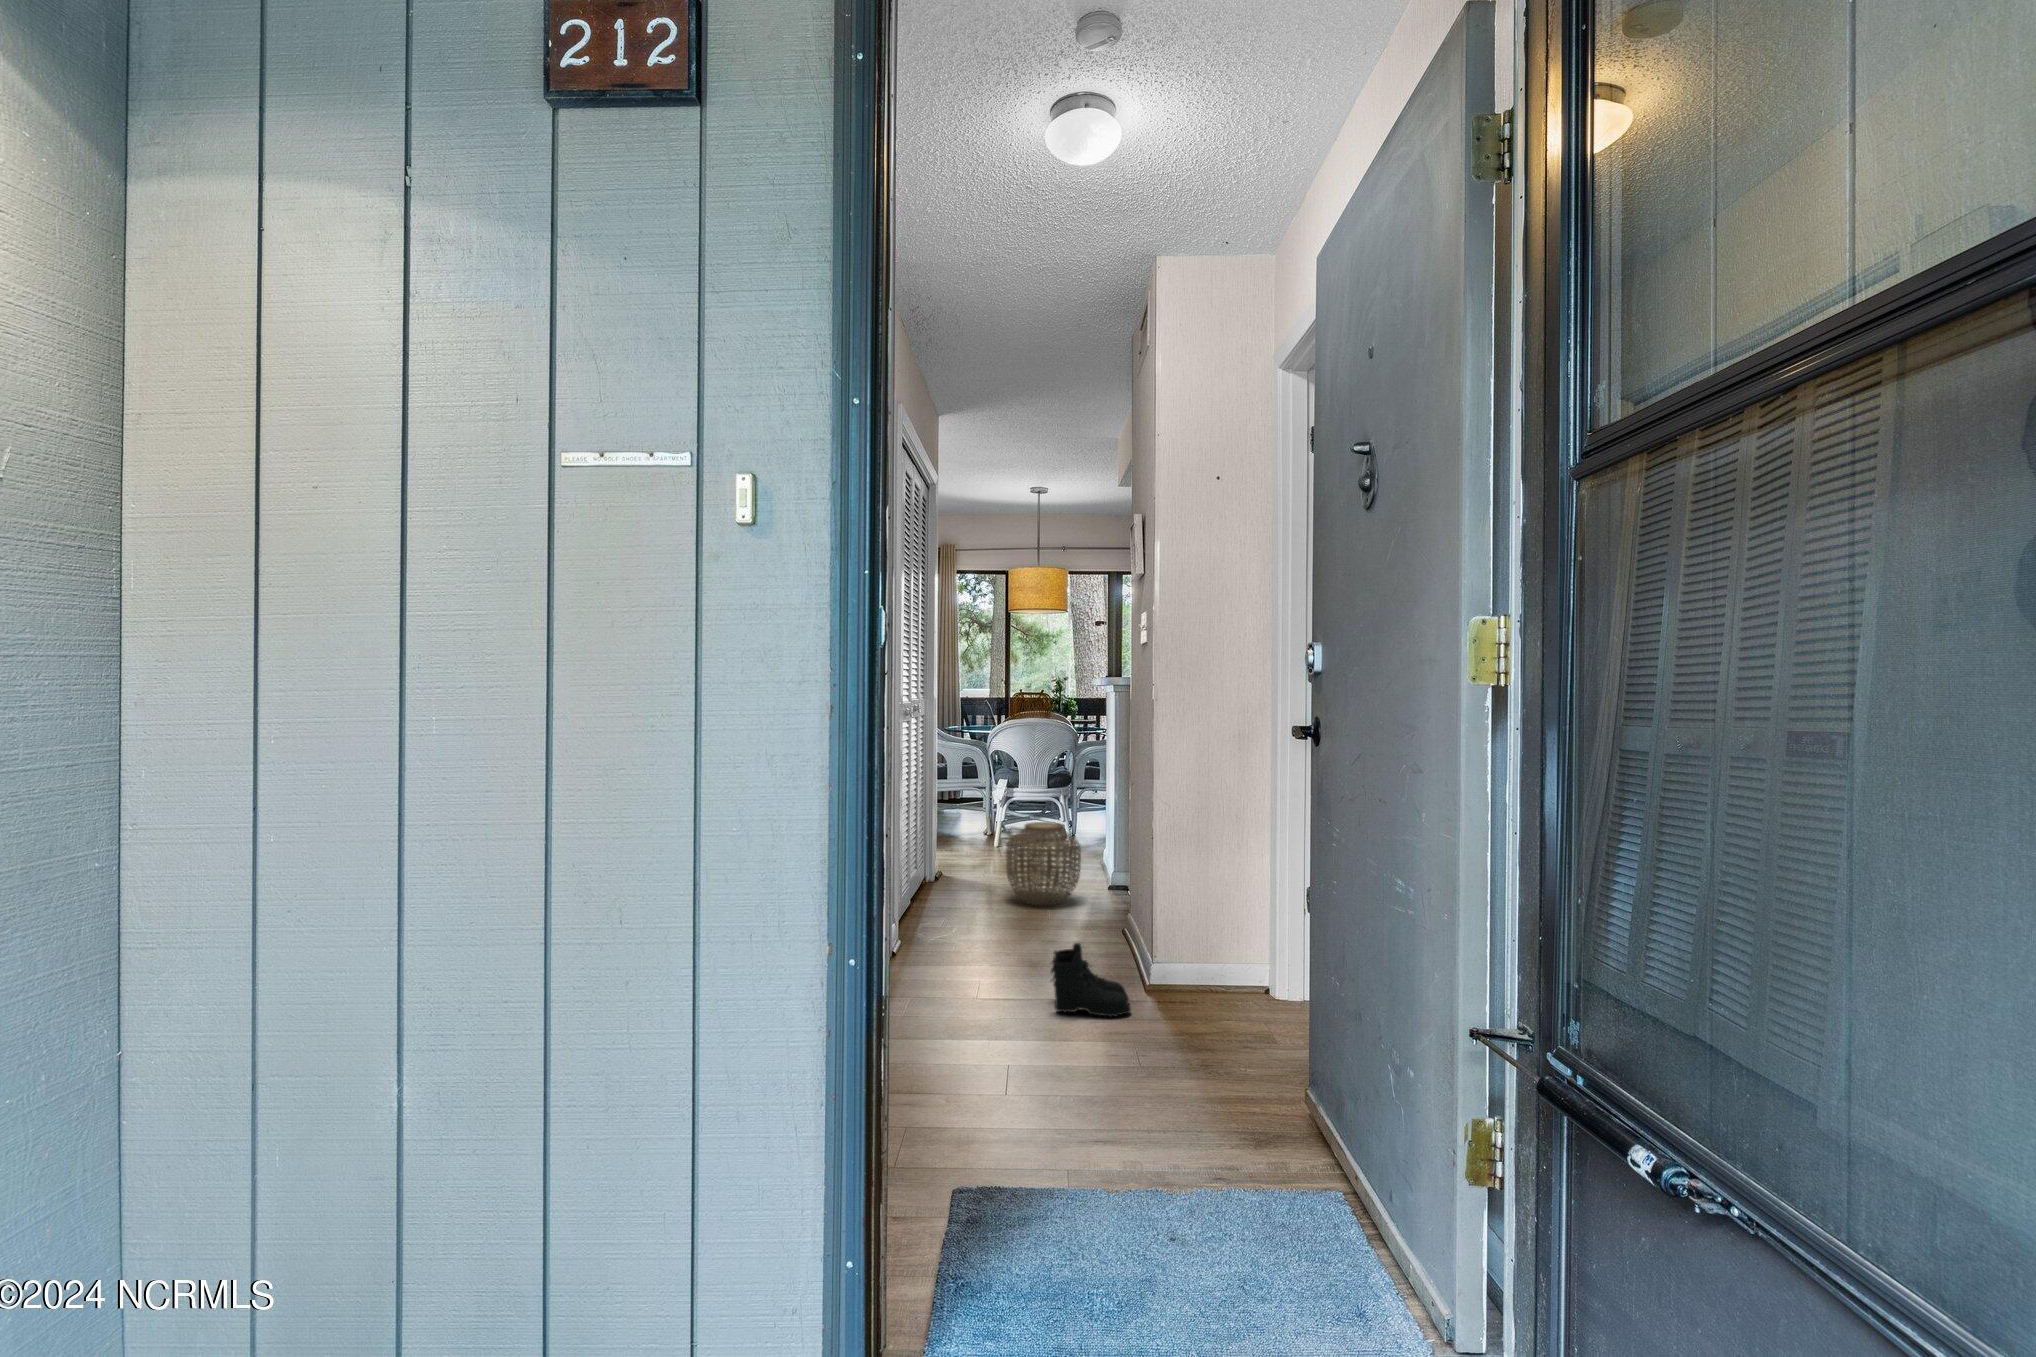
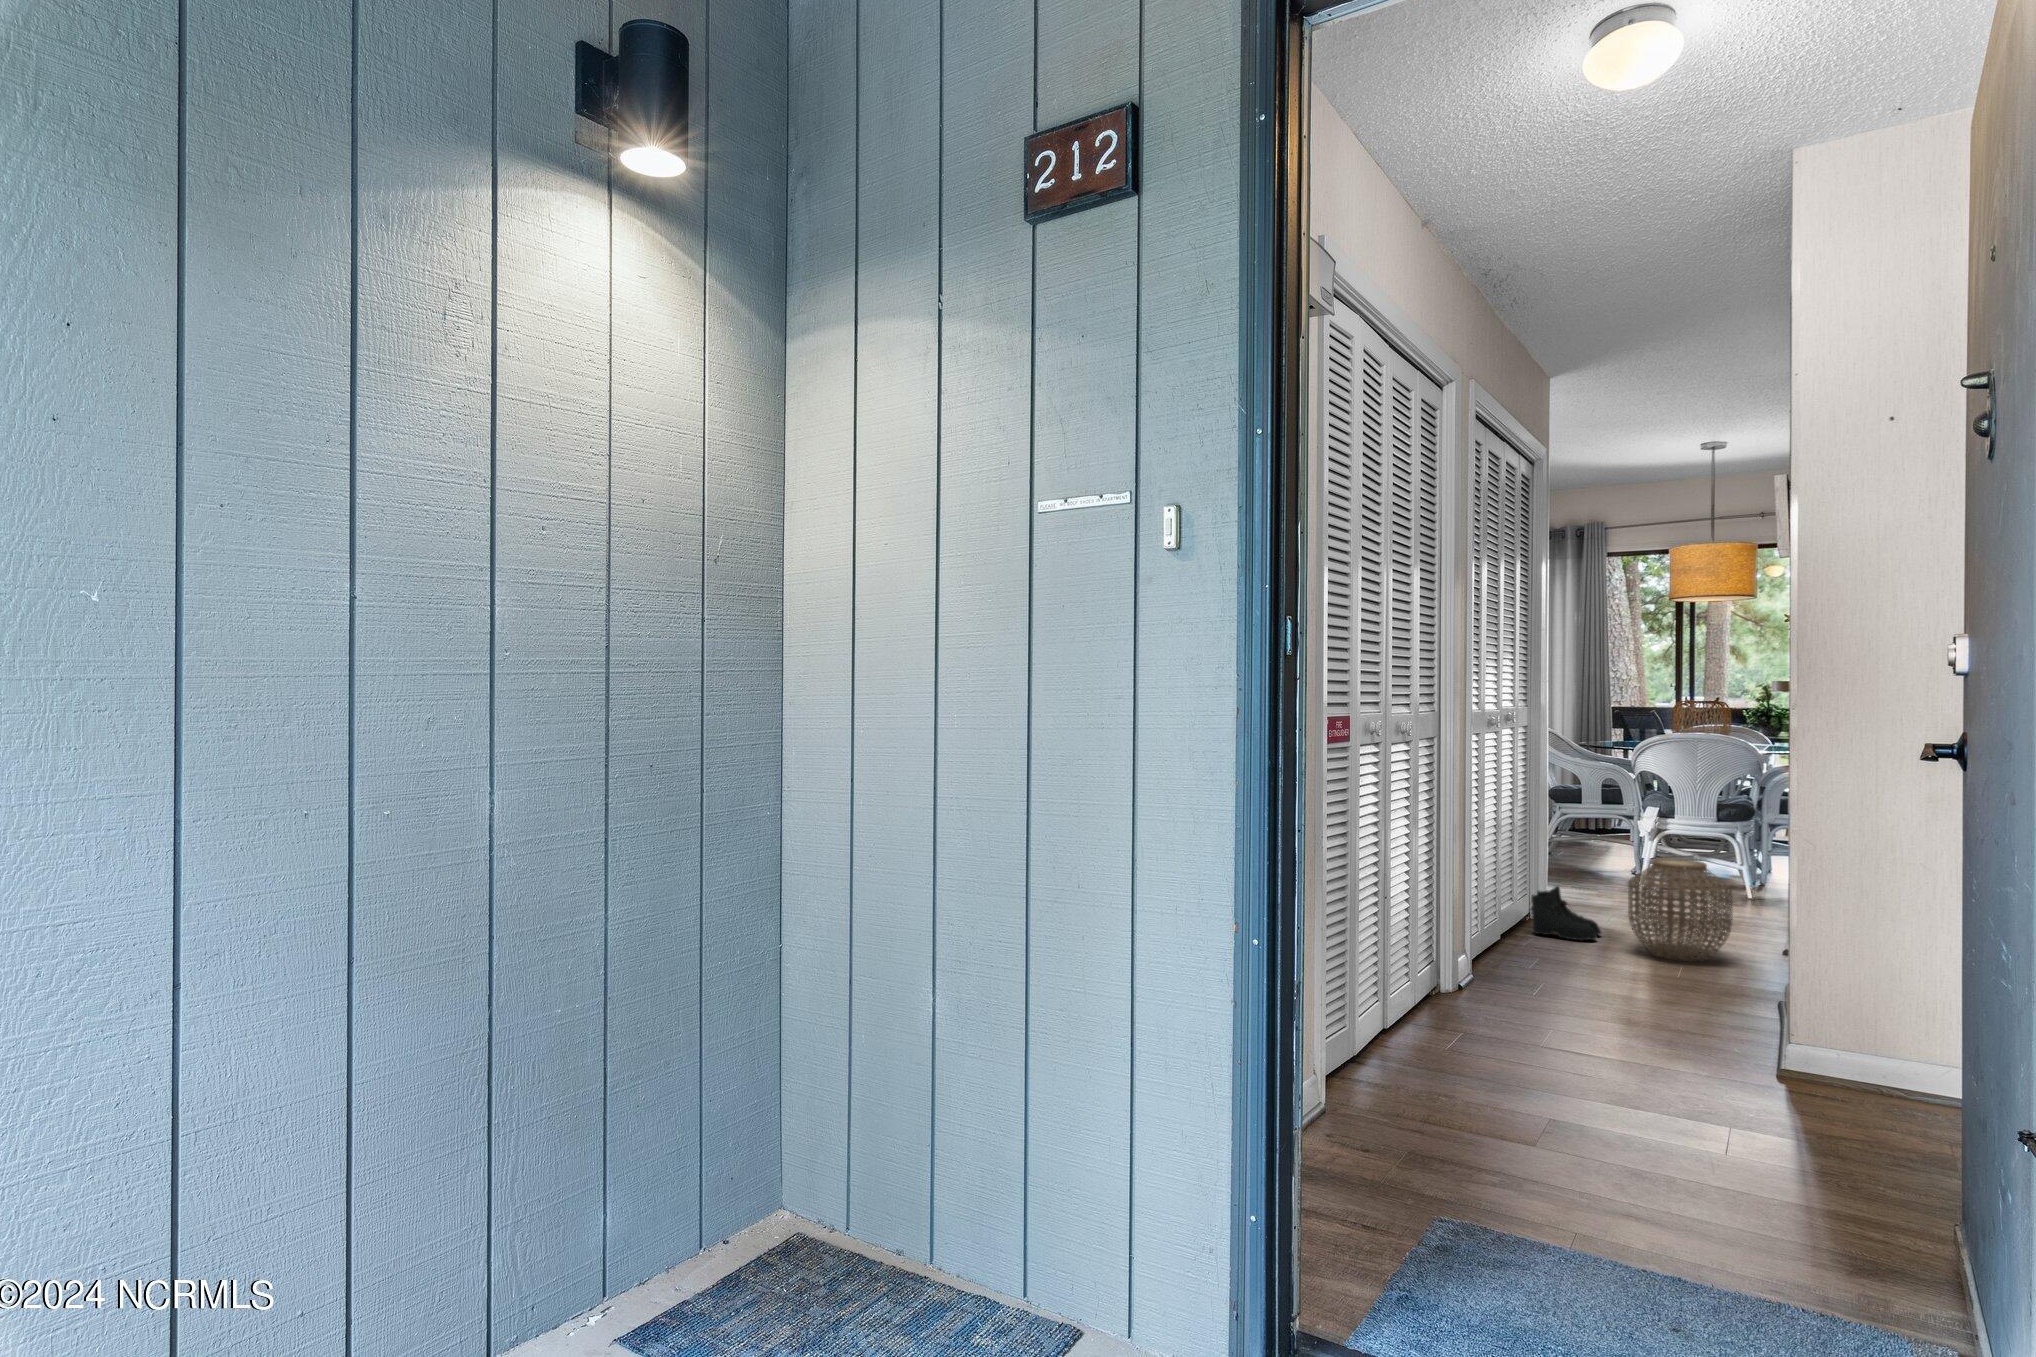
boots: present [1051,943,1131,1017] -> present [1530,886,1602,941]

